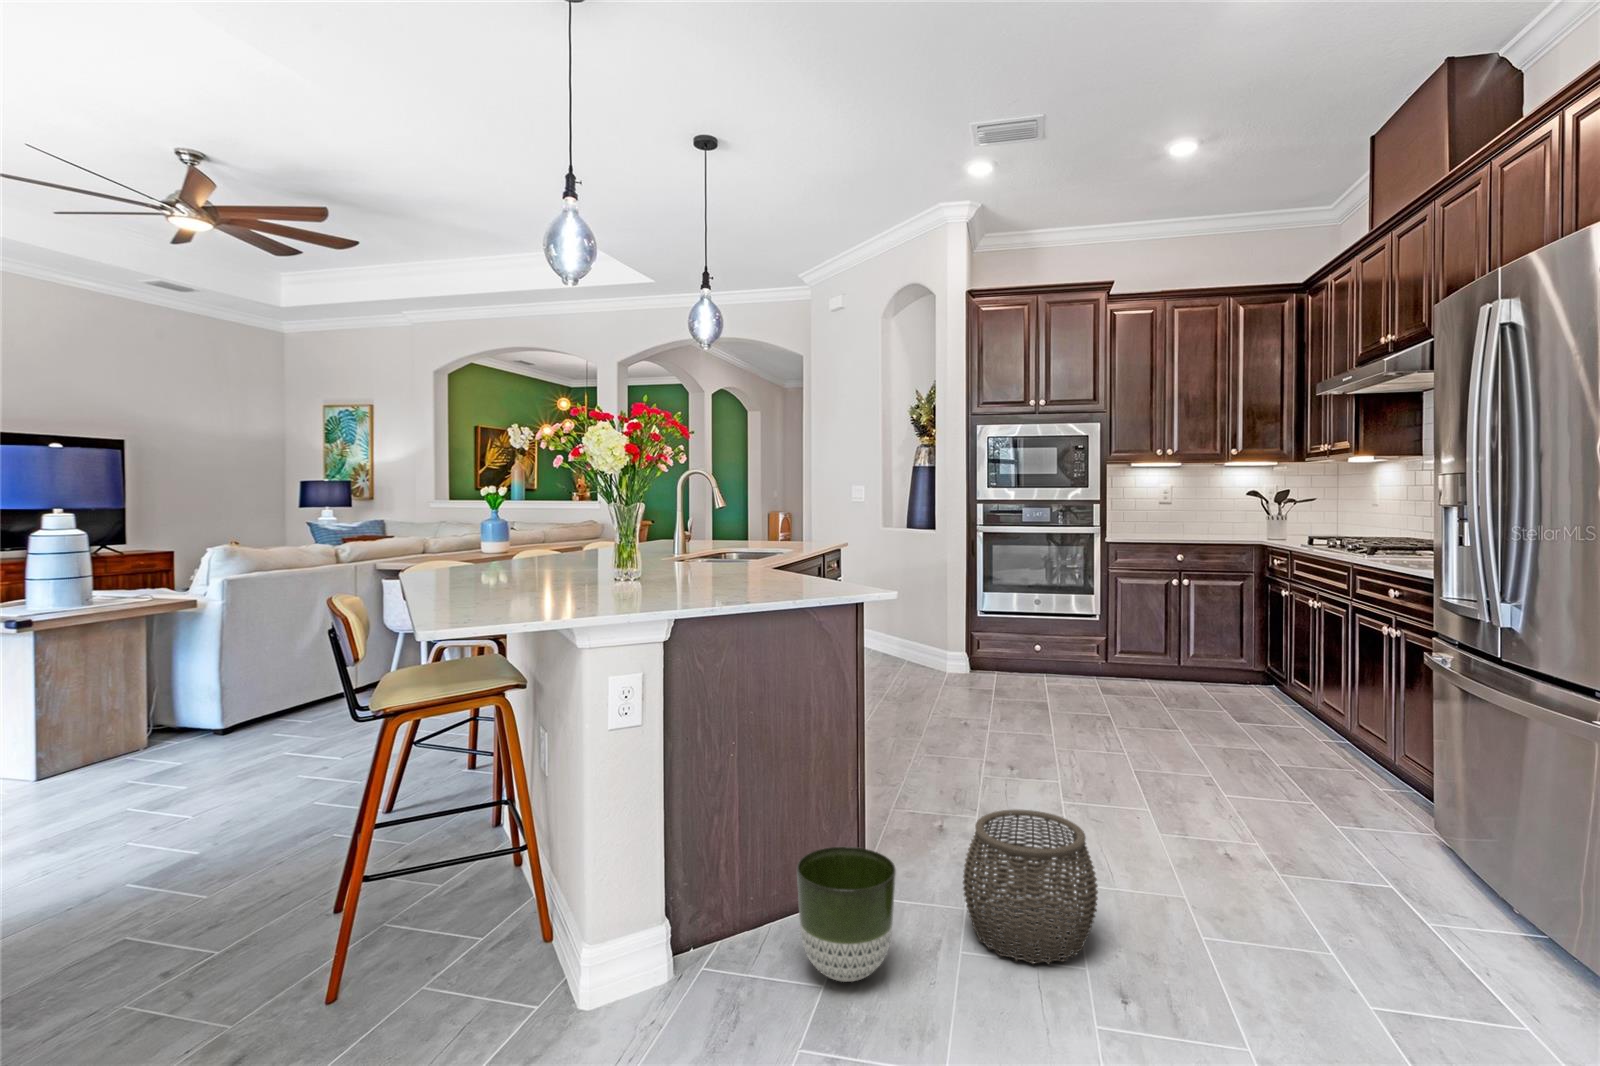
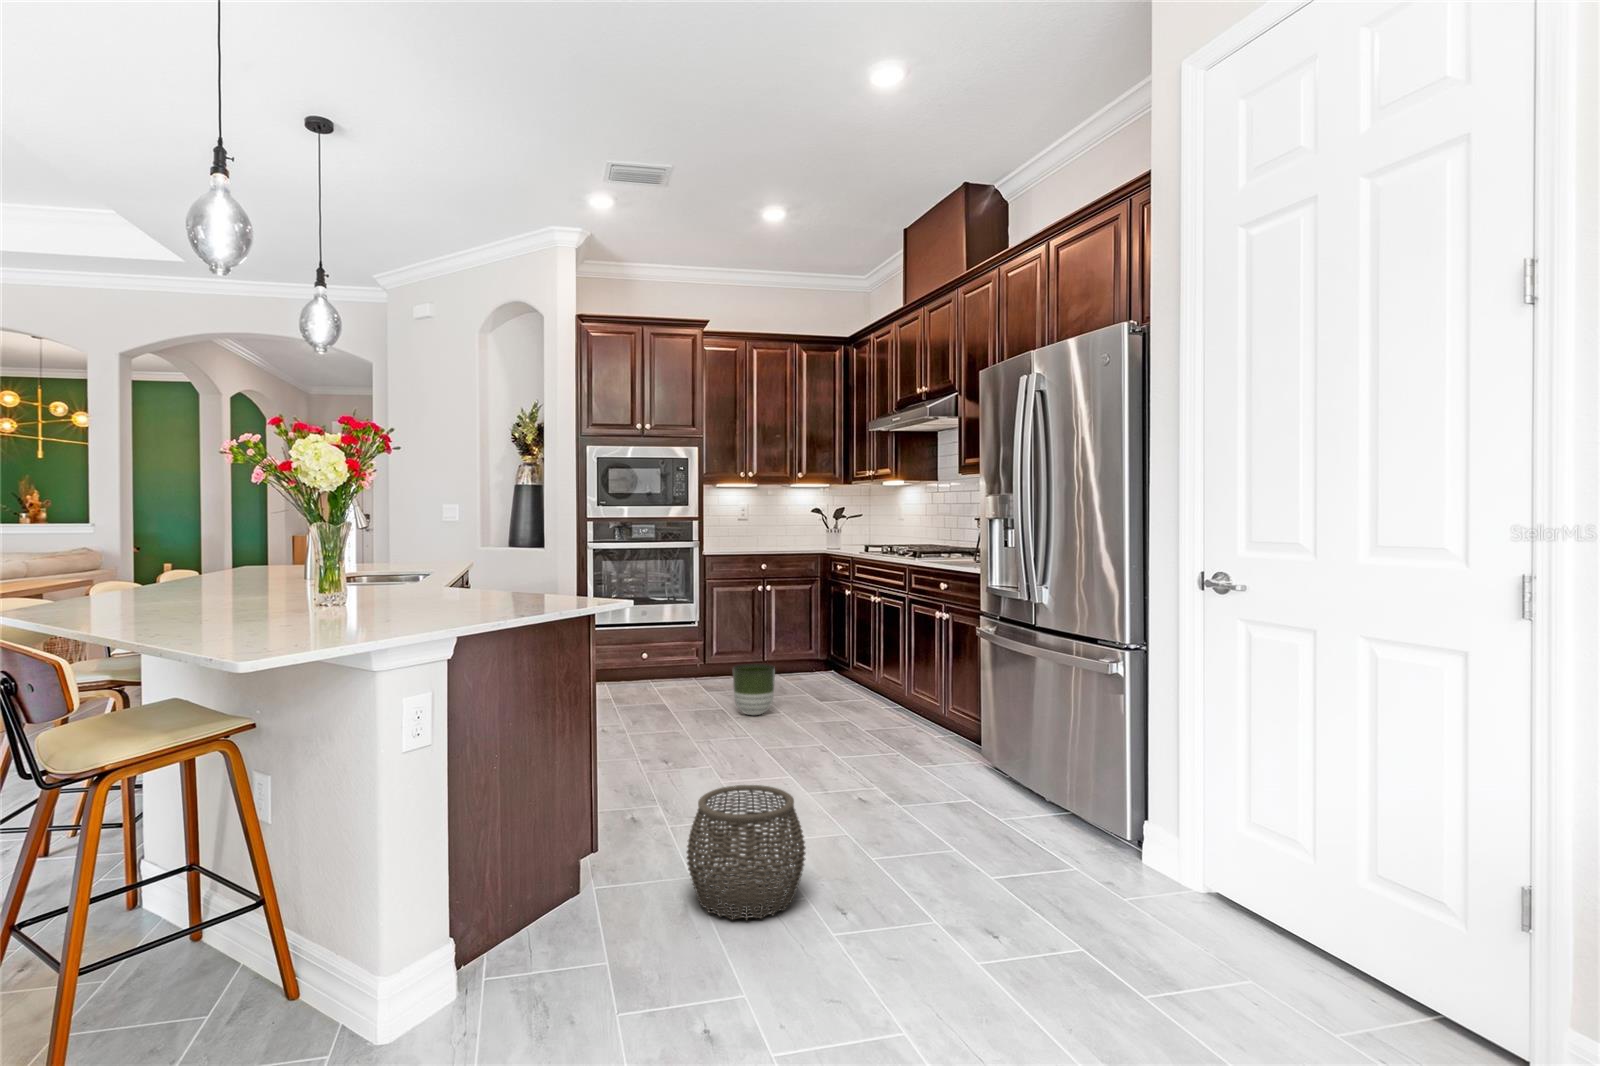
planter: present [797,847,896,982] -> present [733,664,775,715]

